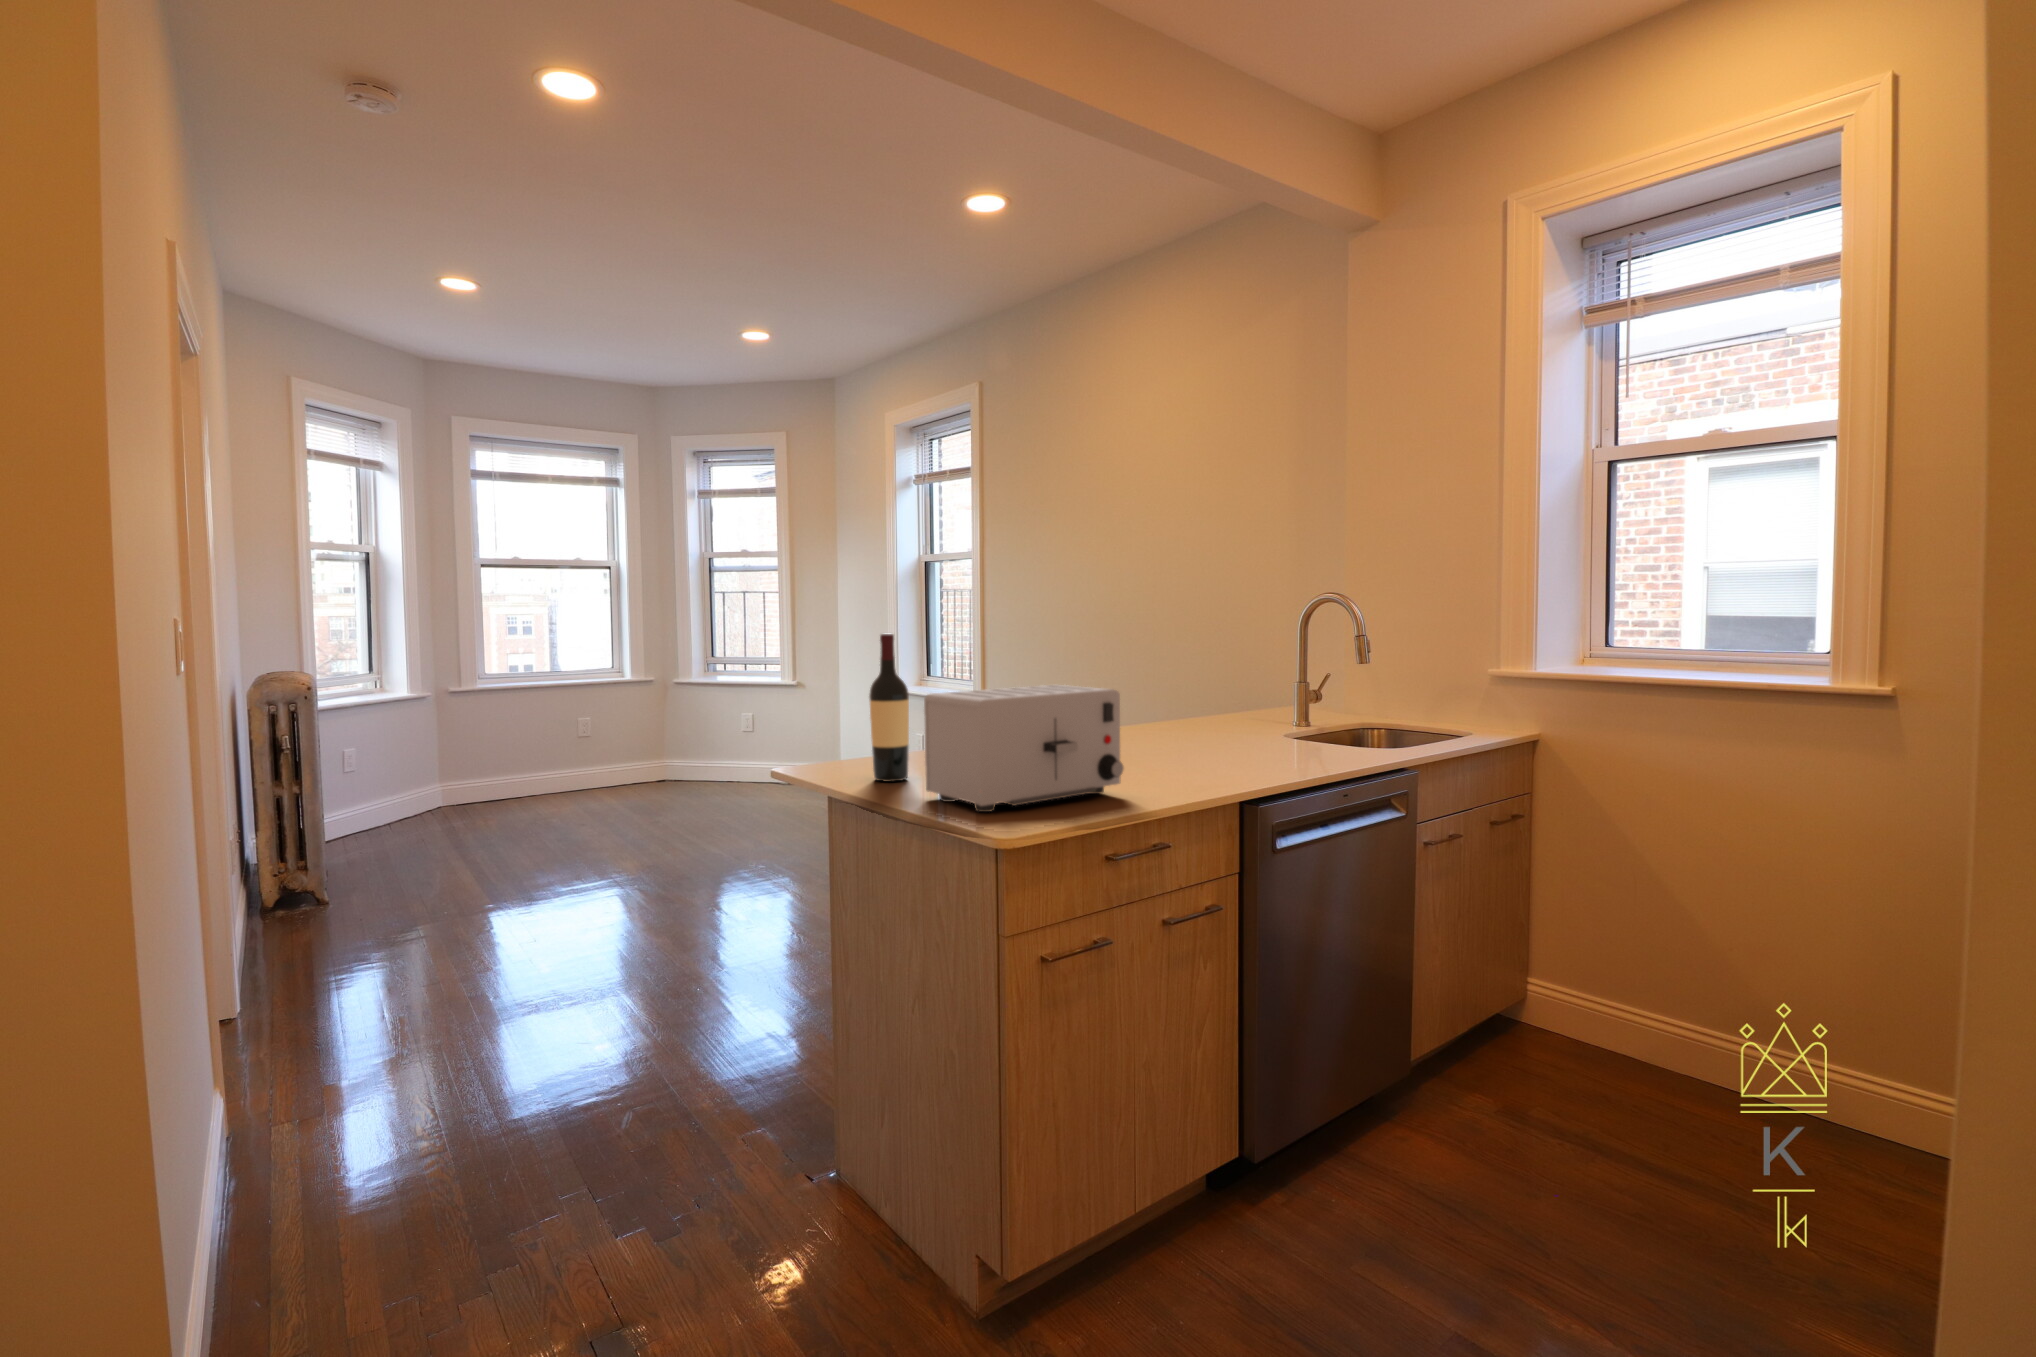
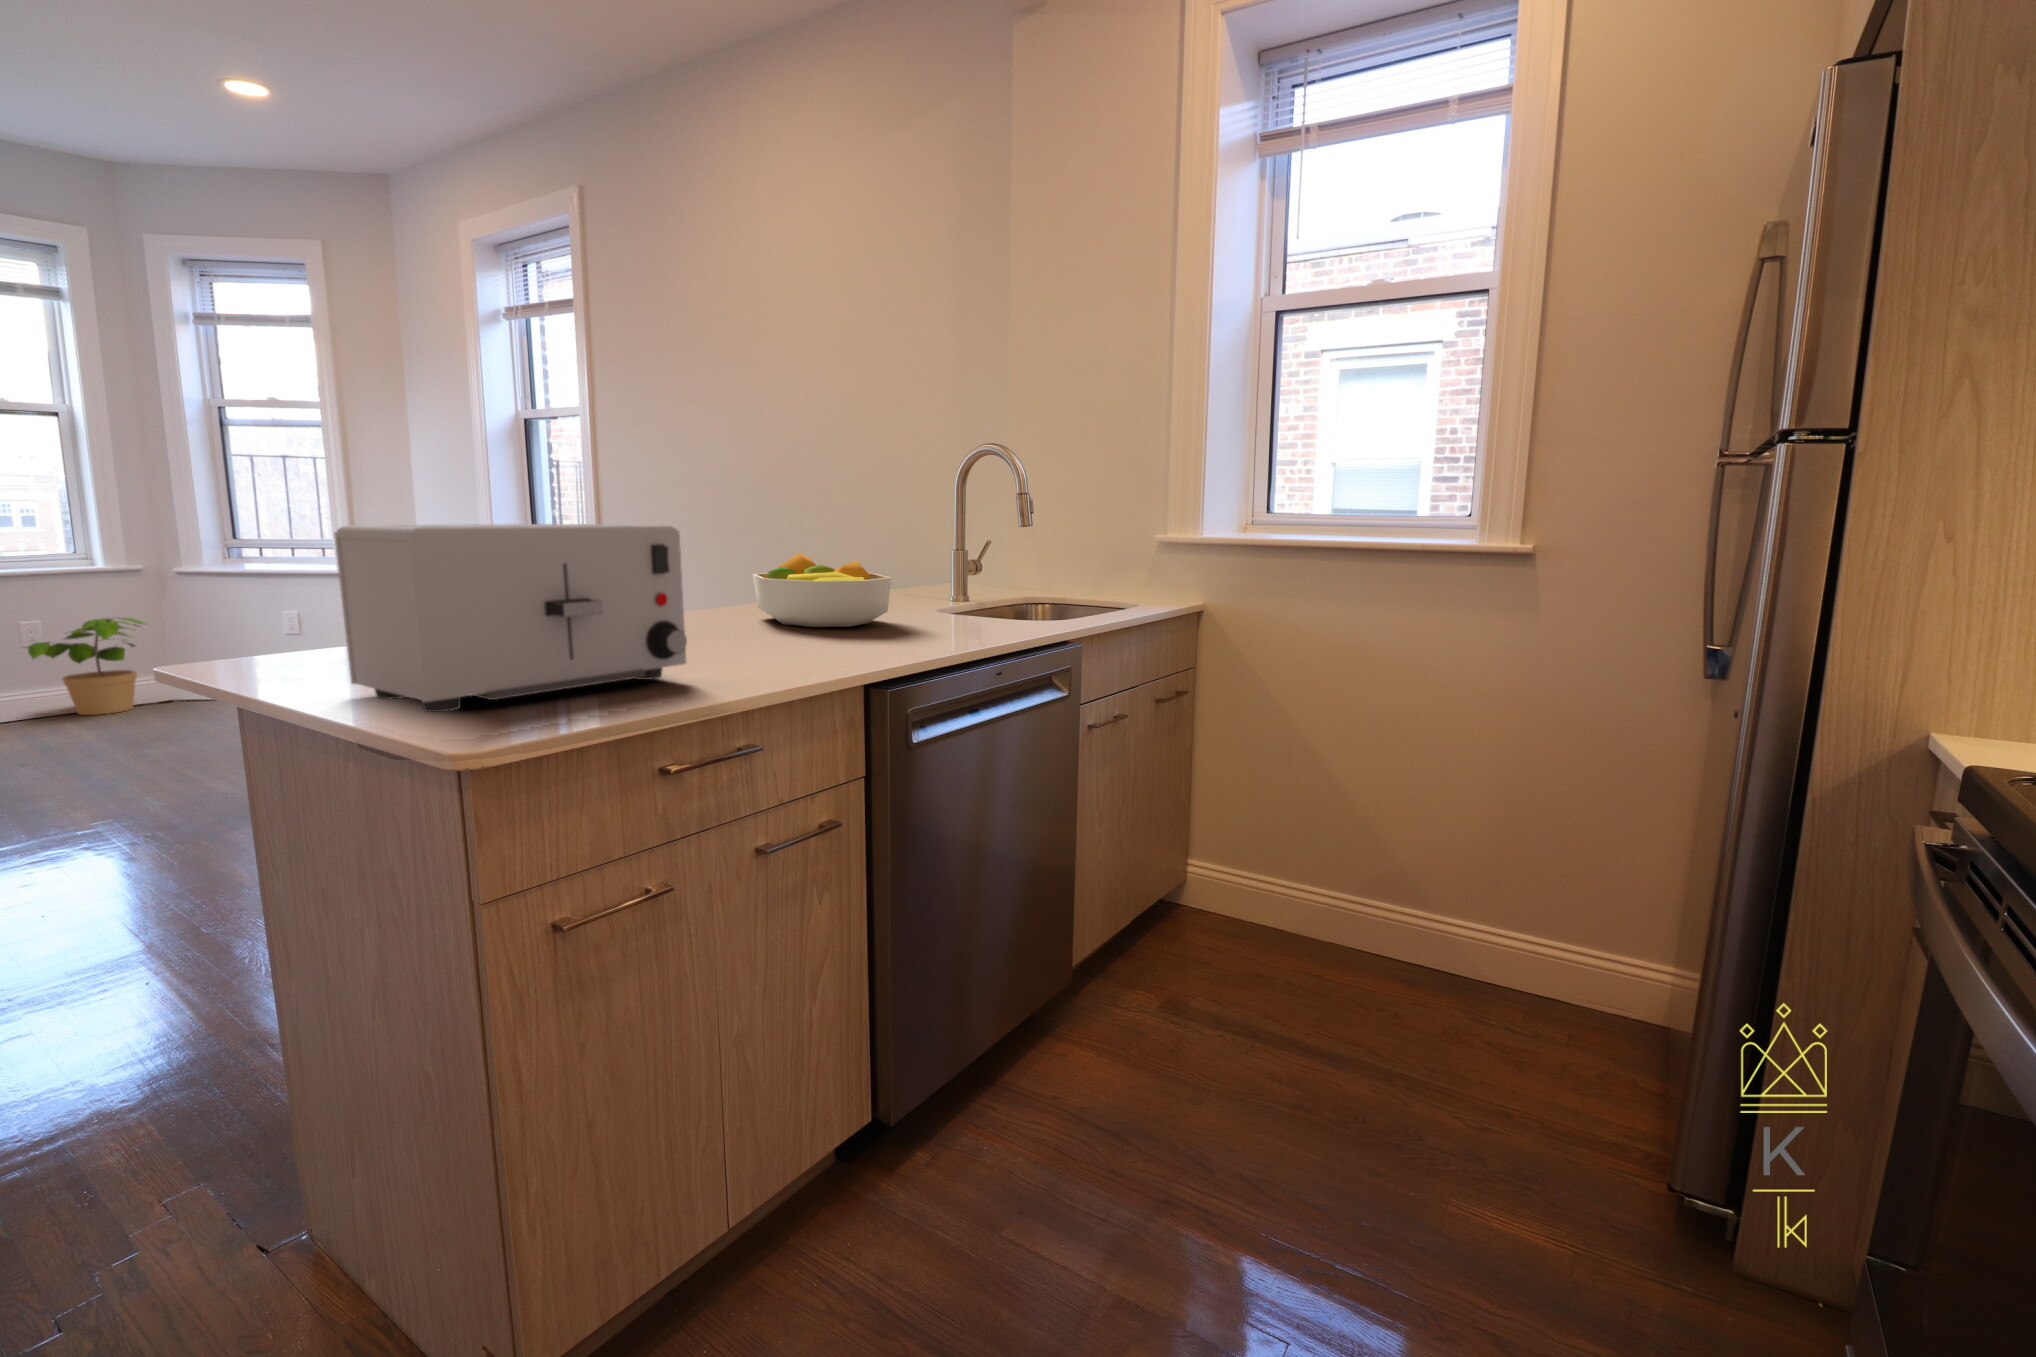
wine bottle: present [869,634,909,782] -> none [264,436,351,673]
fruit bowl: none [1139,690,1251,751] -> present [753,553,891,627]
potted plant: none [586,718,658,790] -> present [28,617,144,715]

